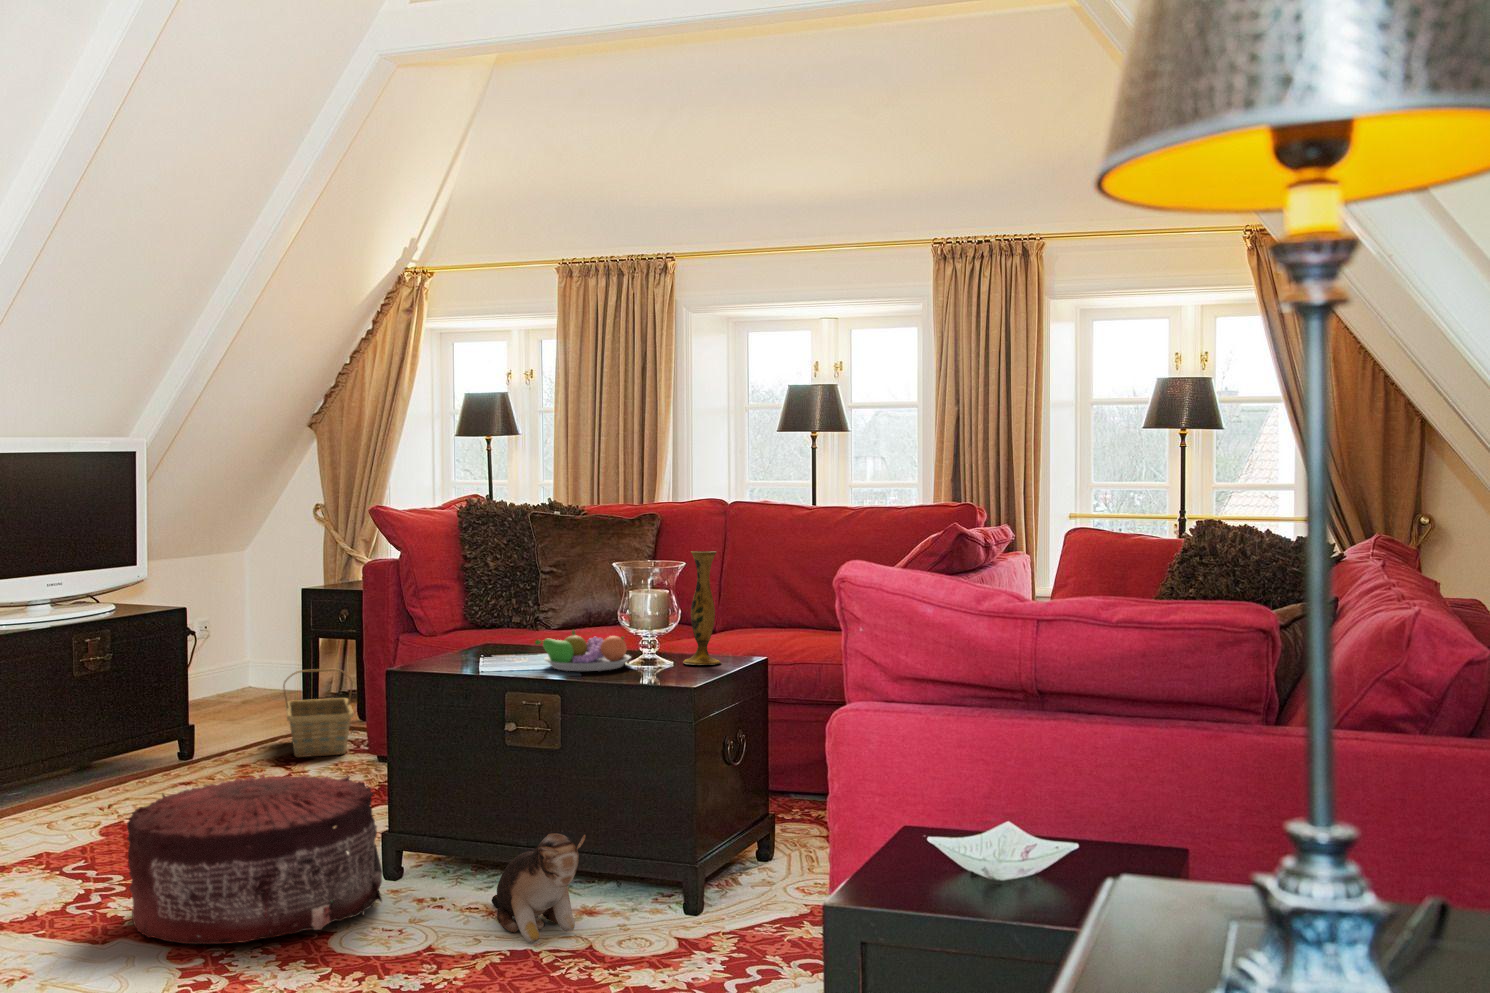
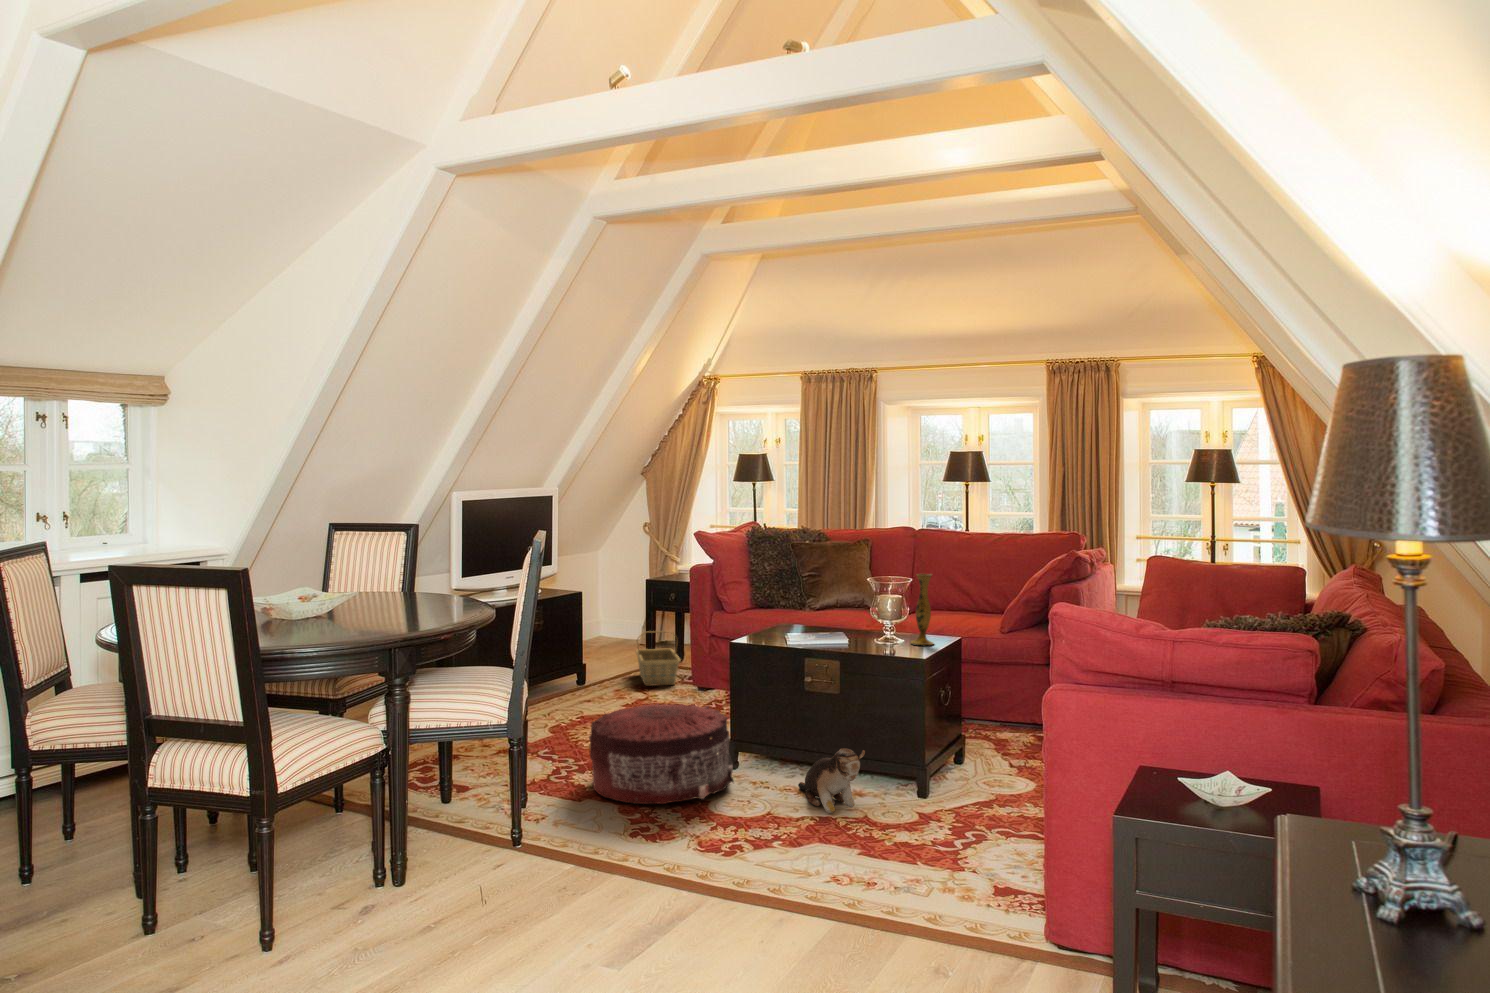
fruit bowl: present [535,630,630,671] -> none [820,620,879,647]

